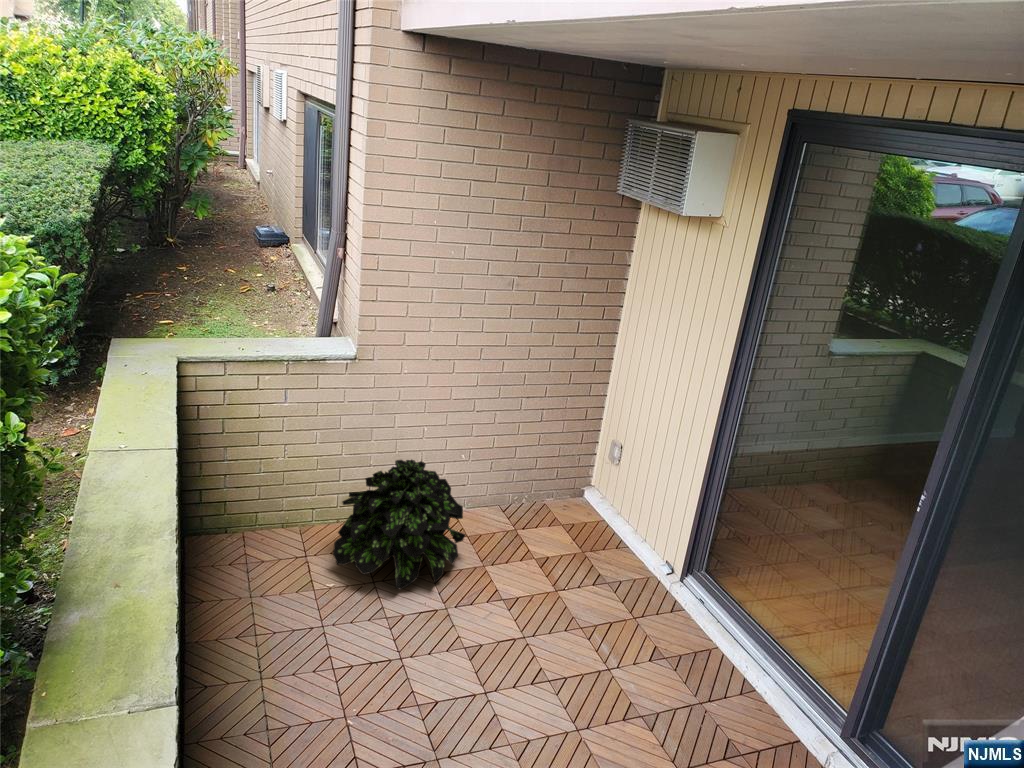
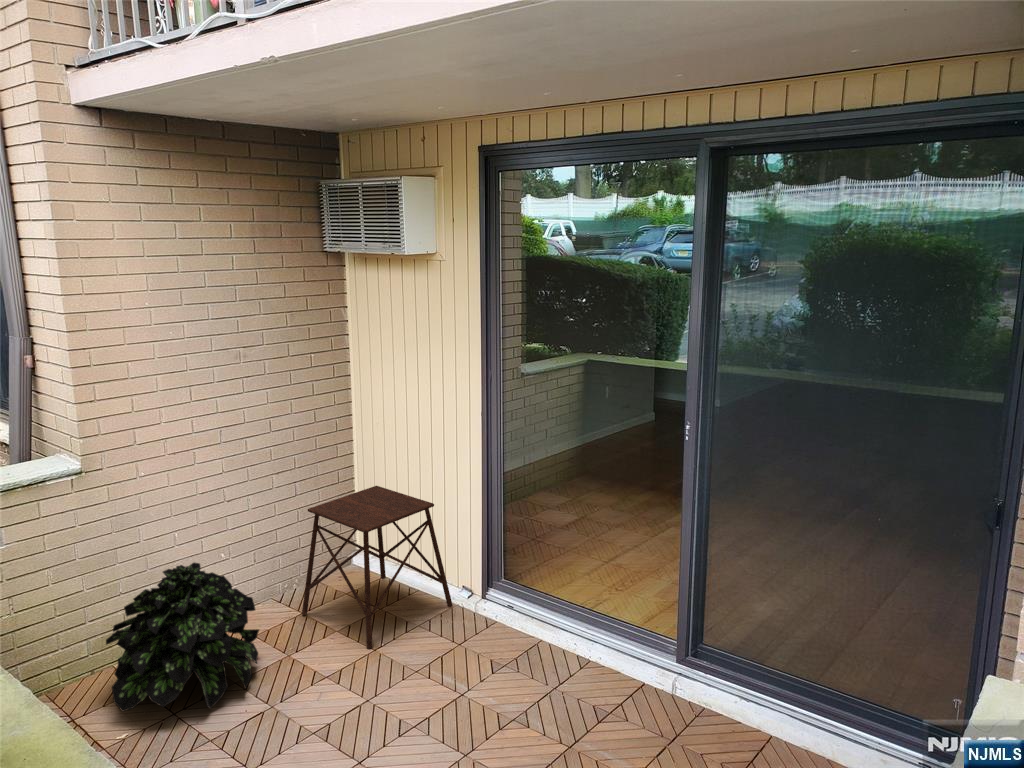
side table: none [515,435,655,588] -> present [302,486,453,649]

